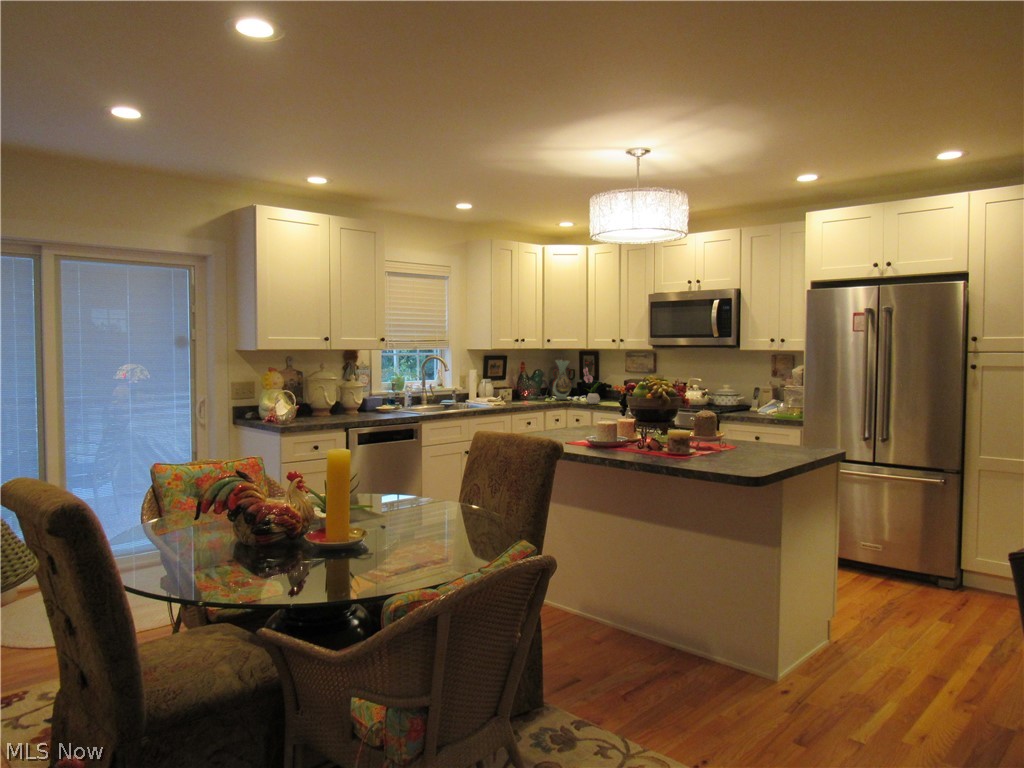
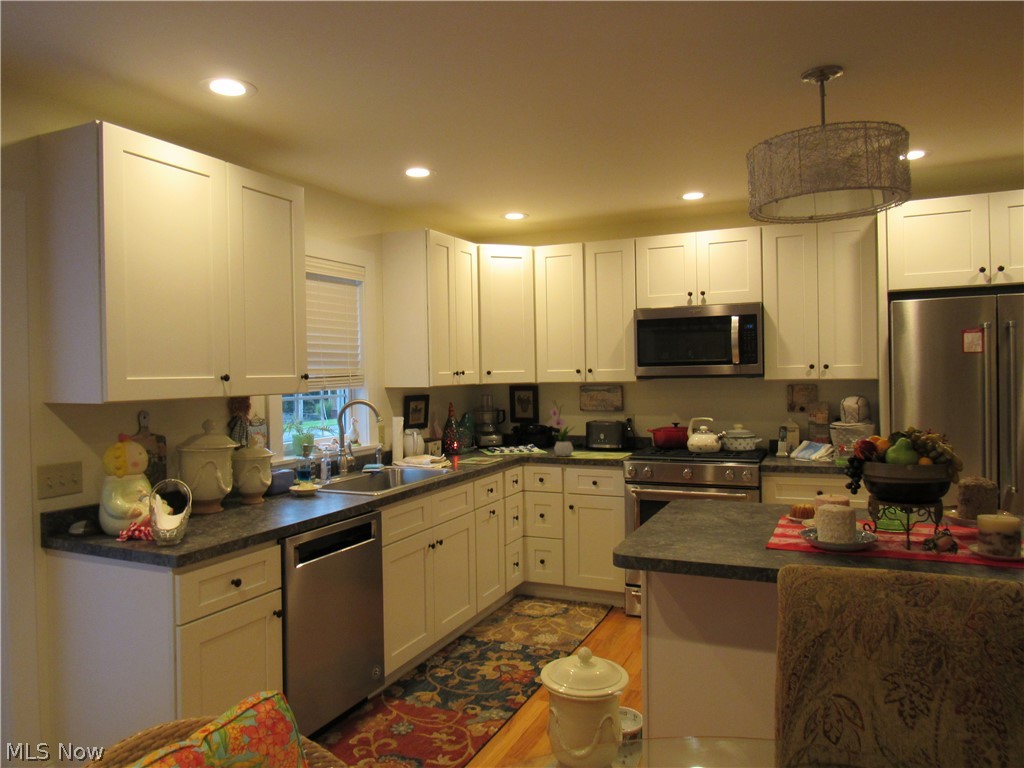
decorative vase: present [552,360,572,400] -> none [498,398,523,452]

